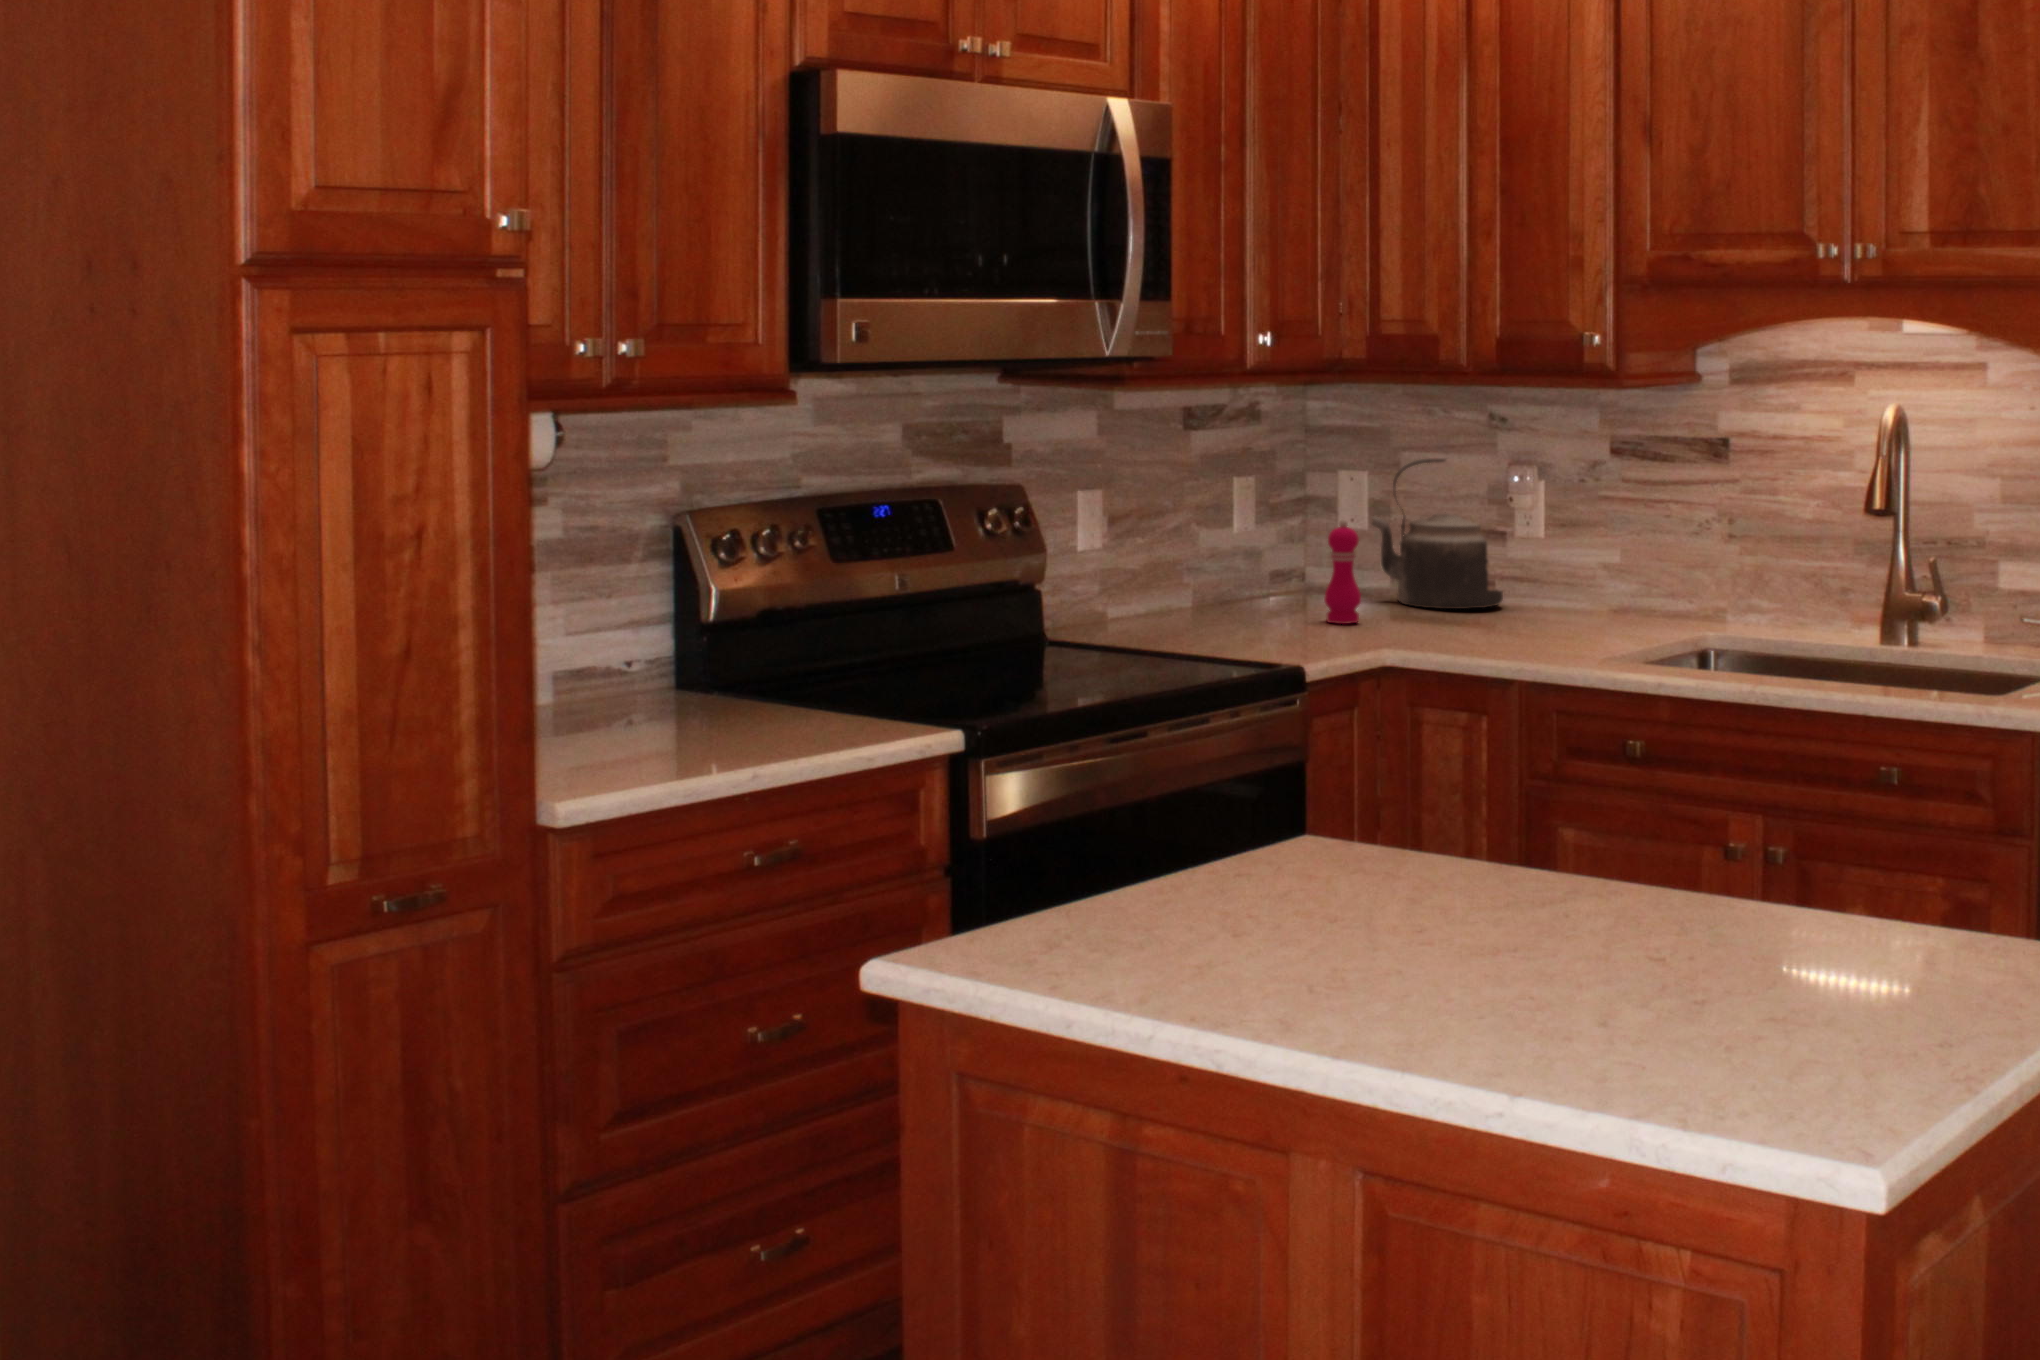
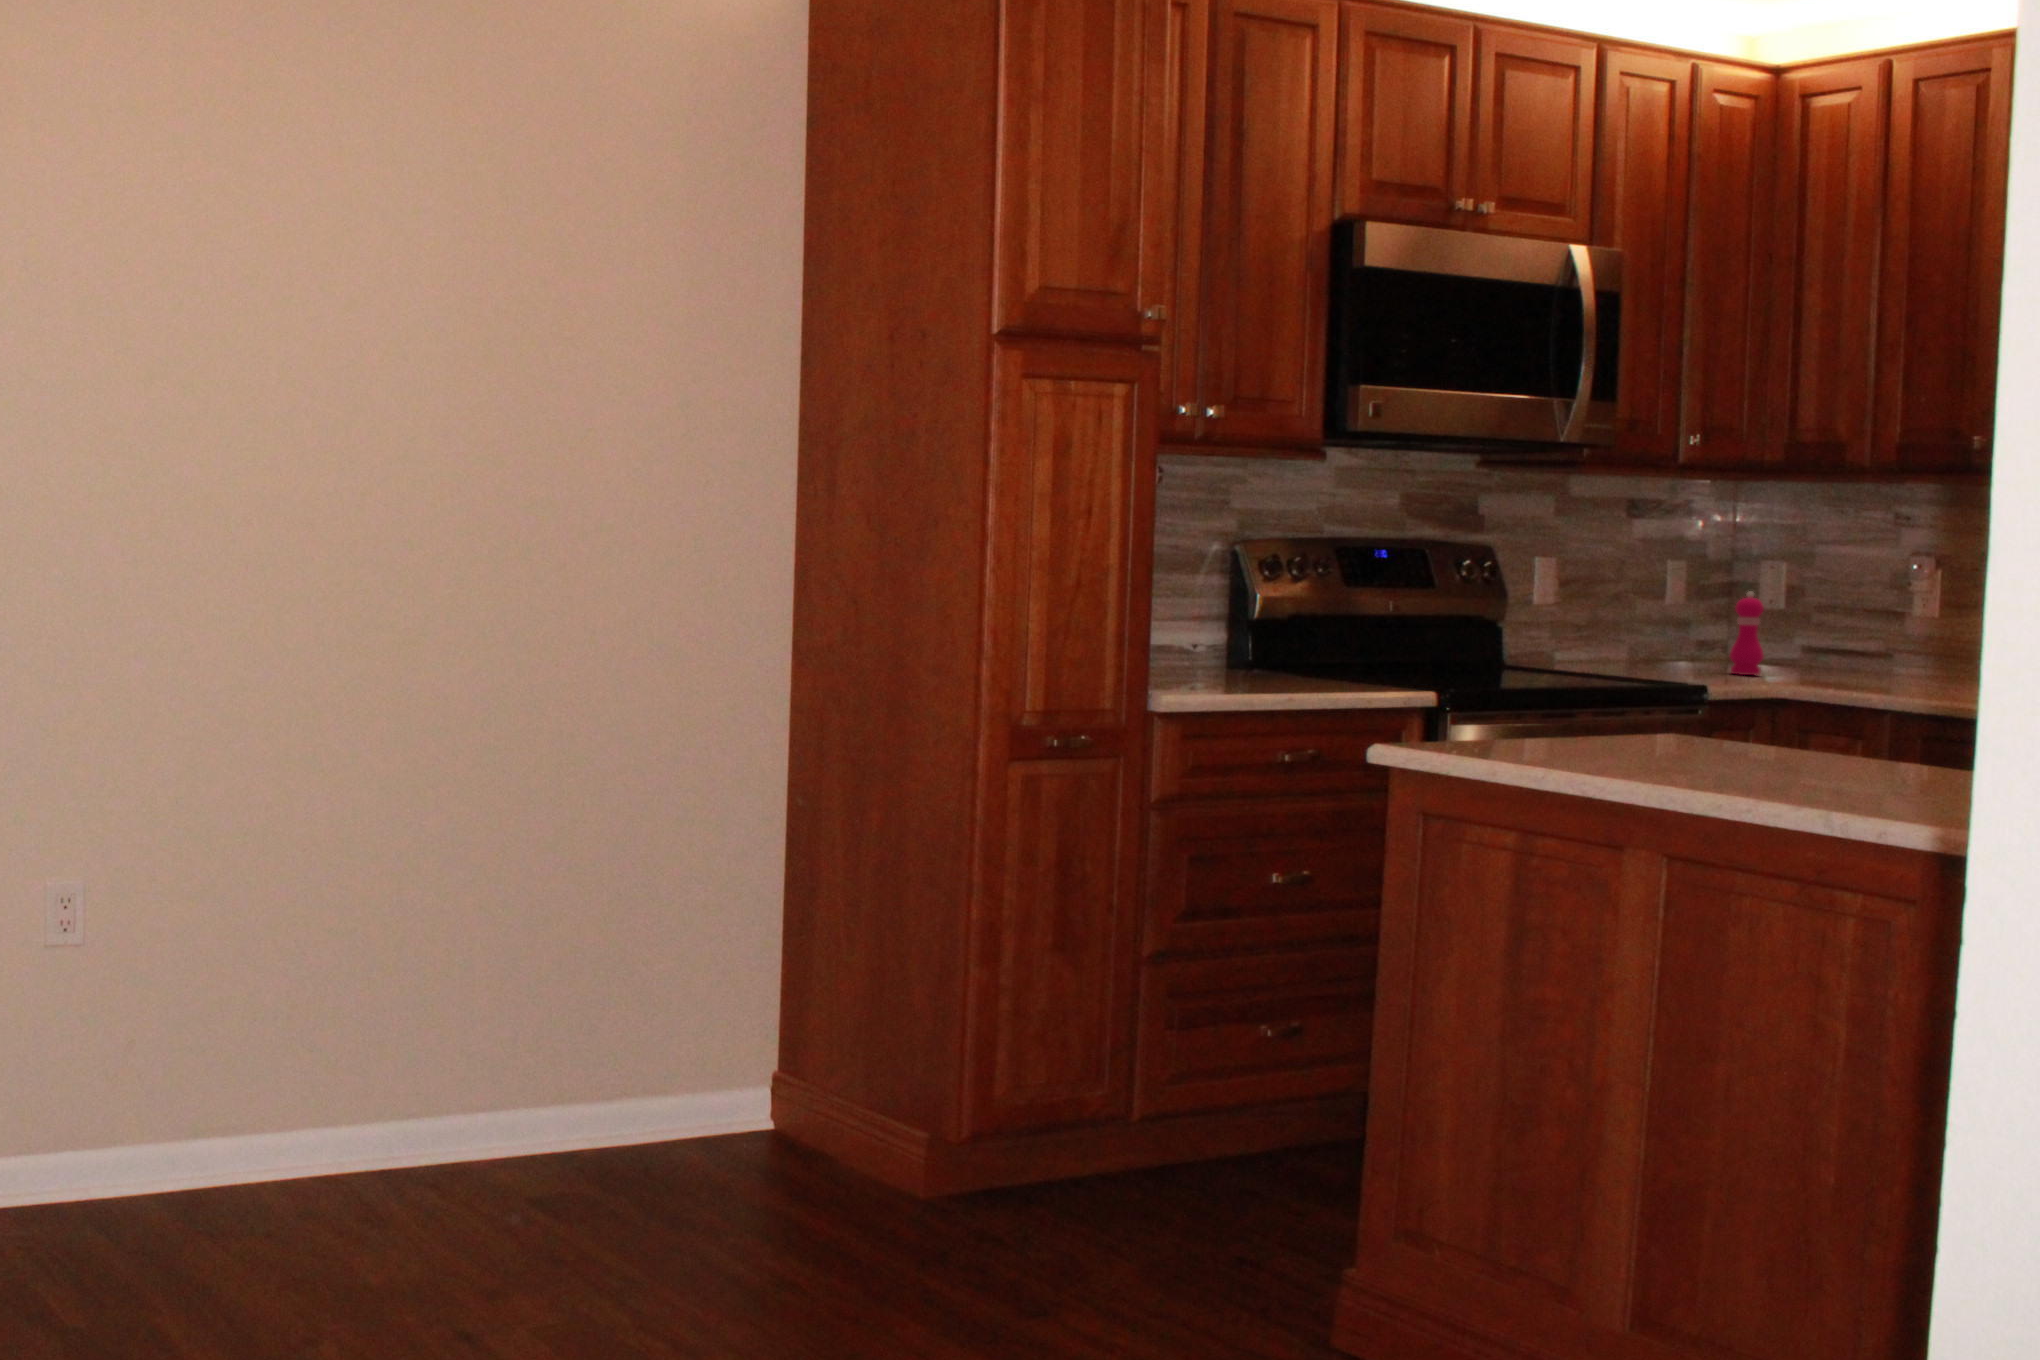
kettle: present [1372,459,1503,609] -> none [1773,552,1908,675]

